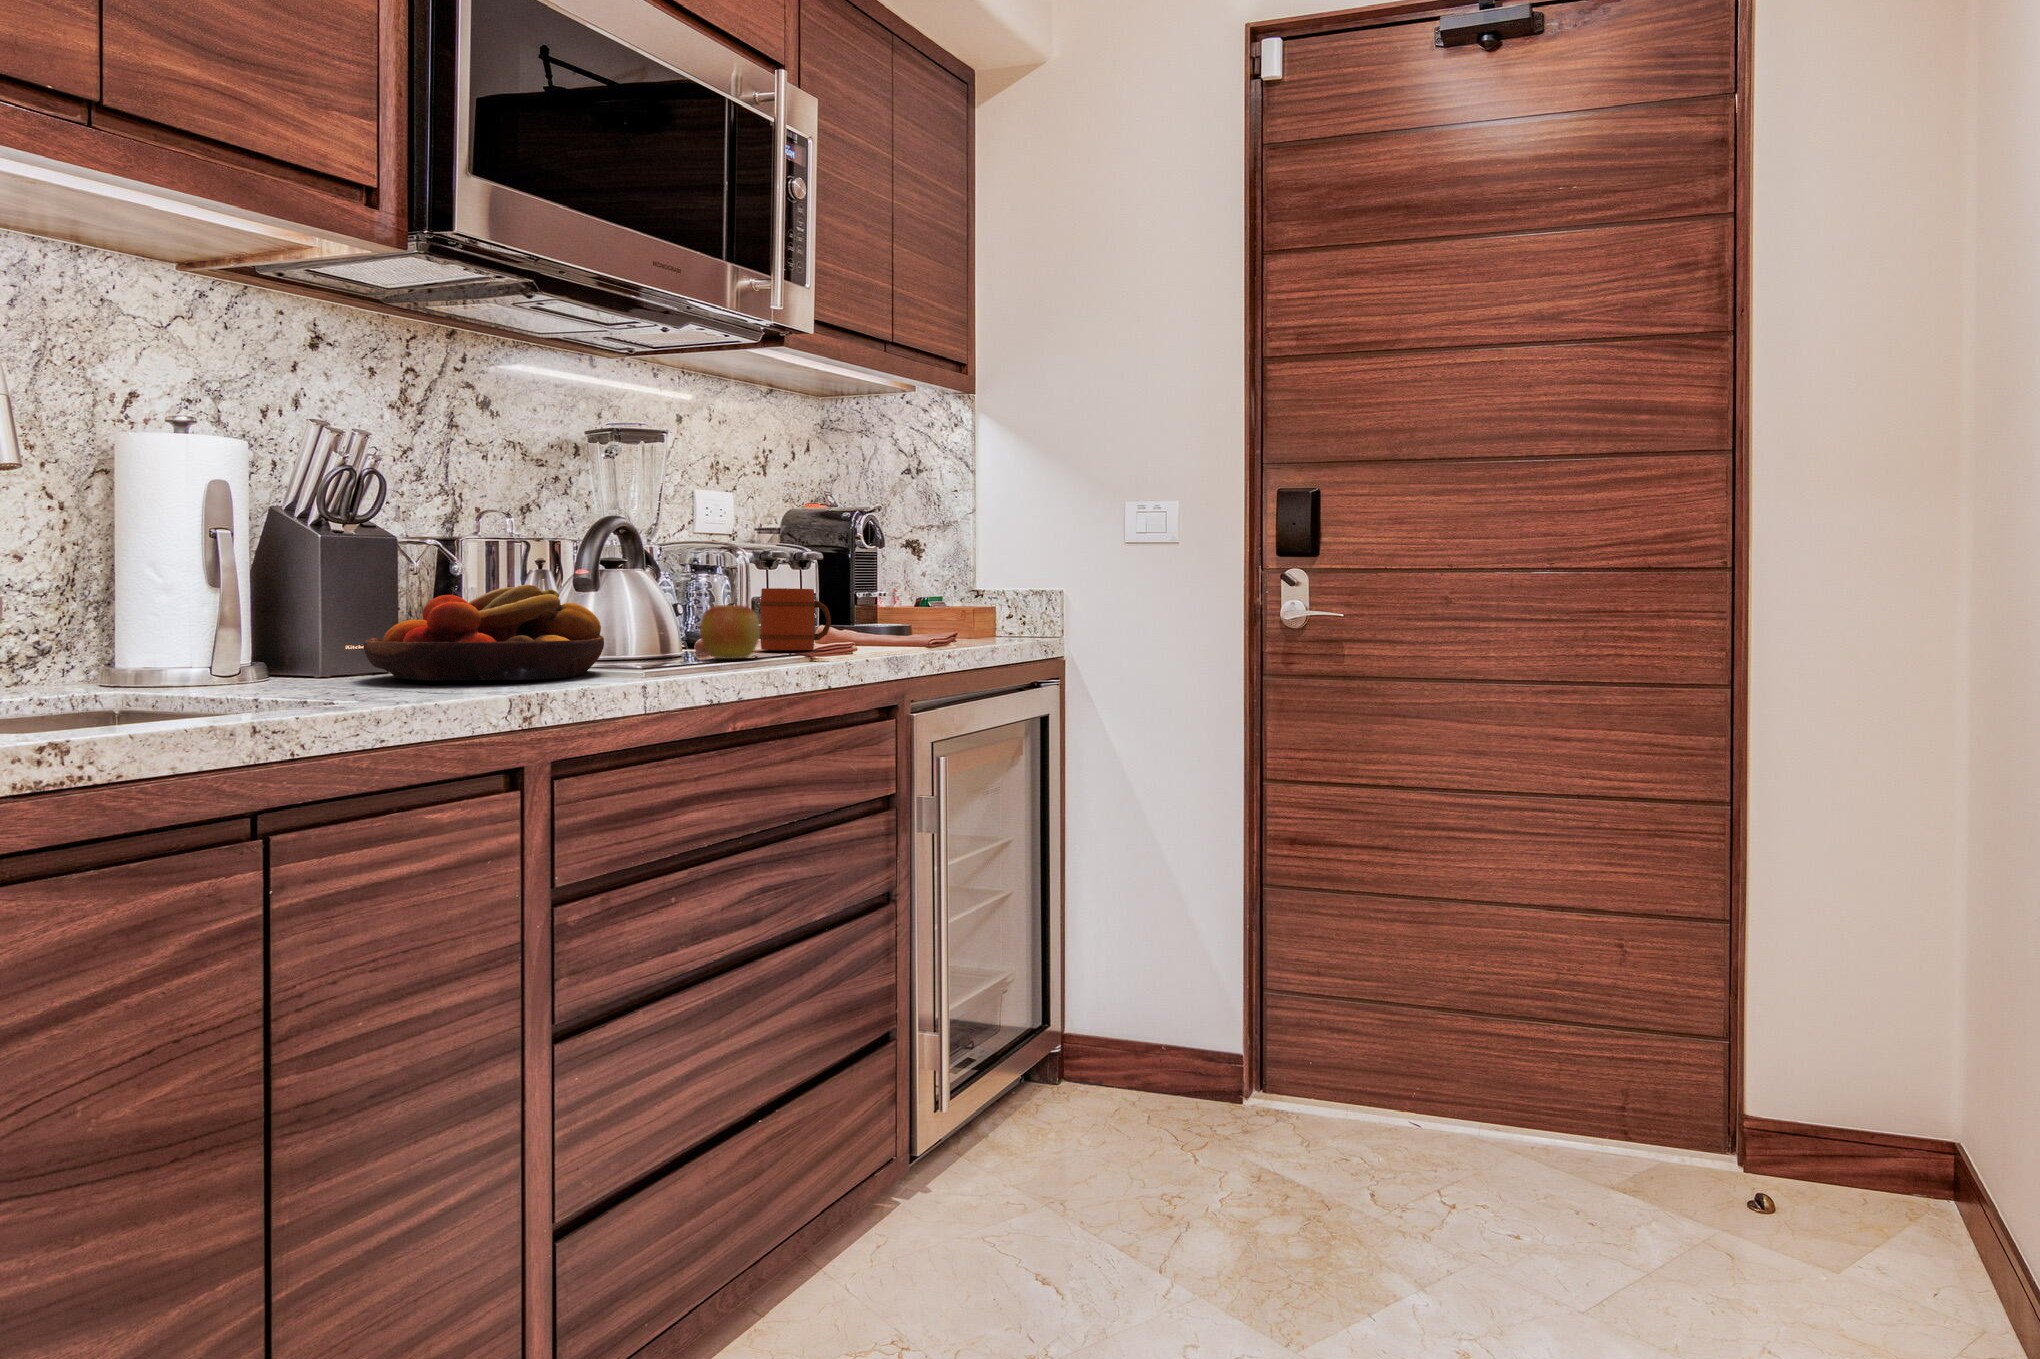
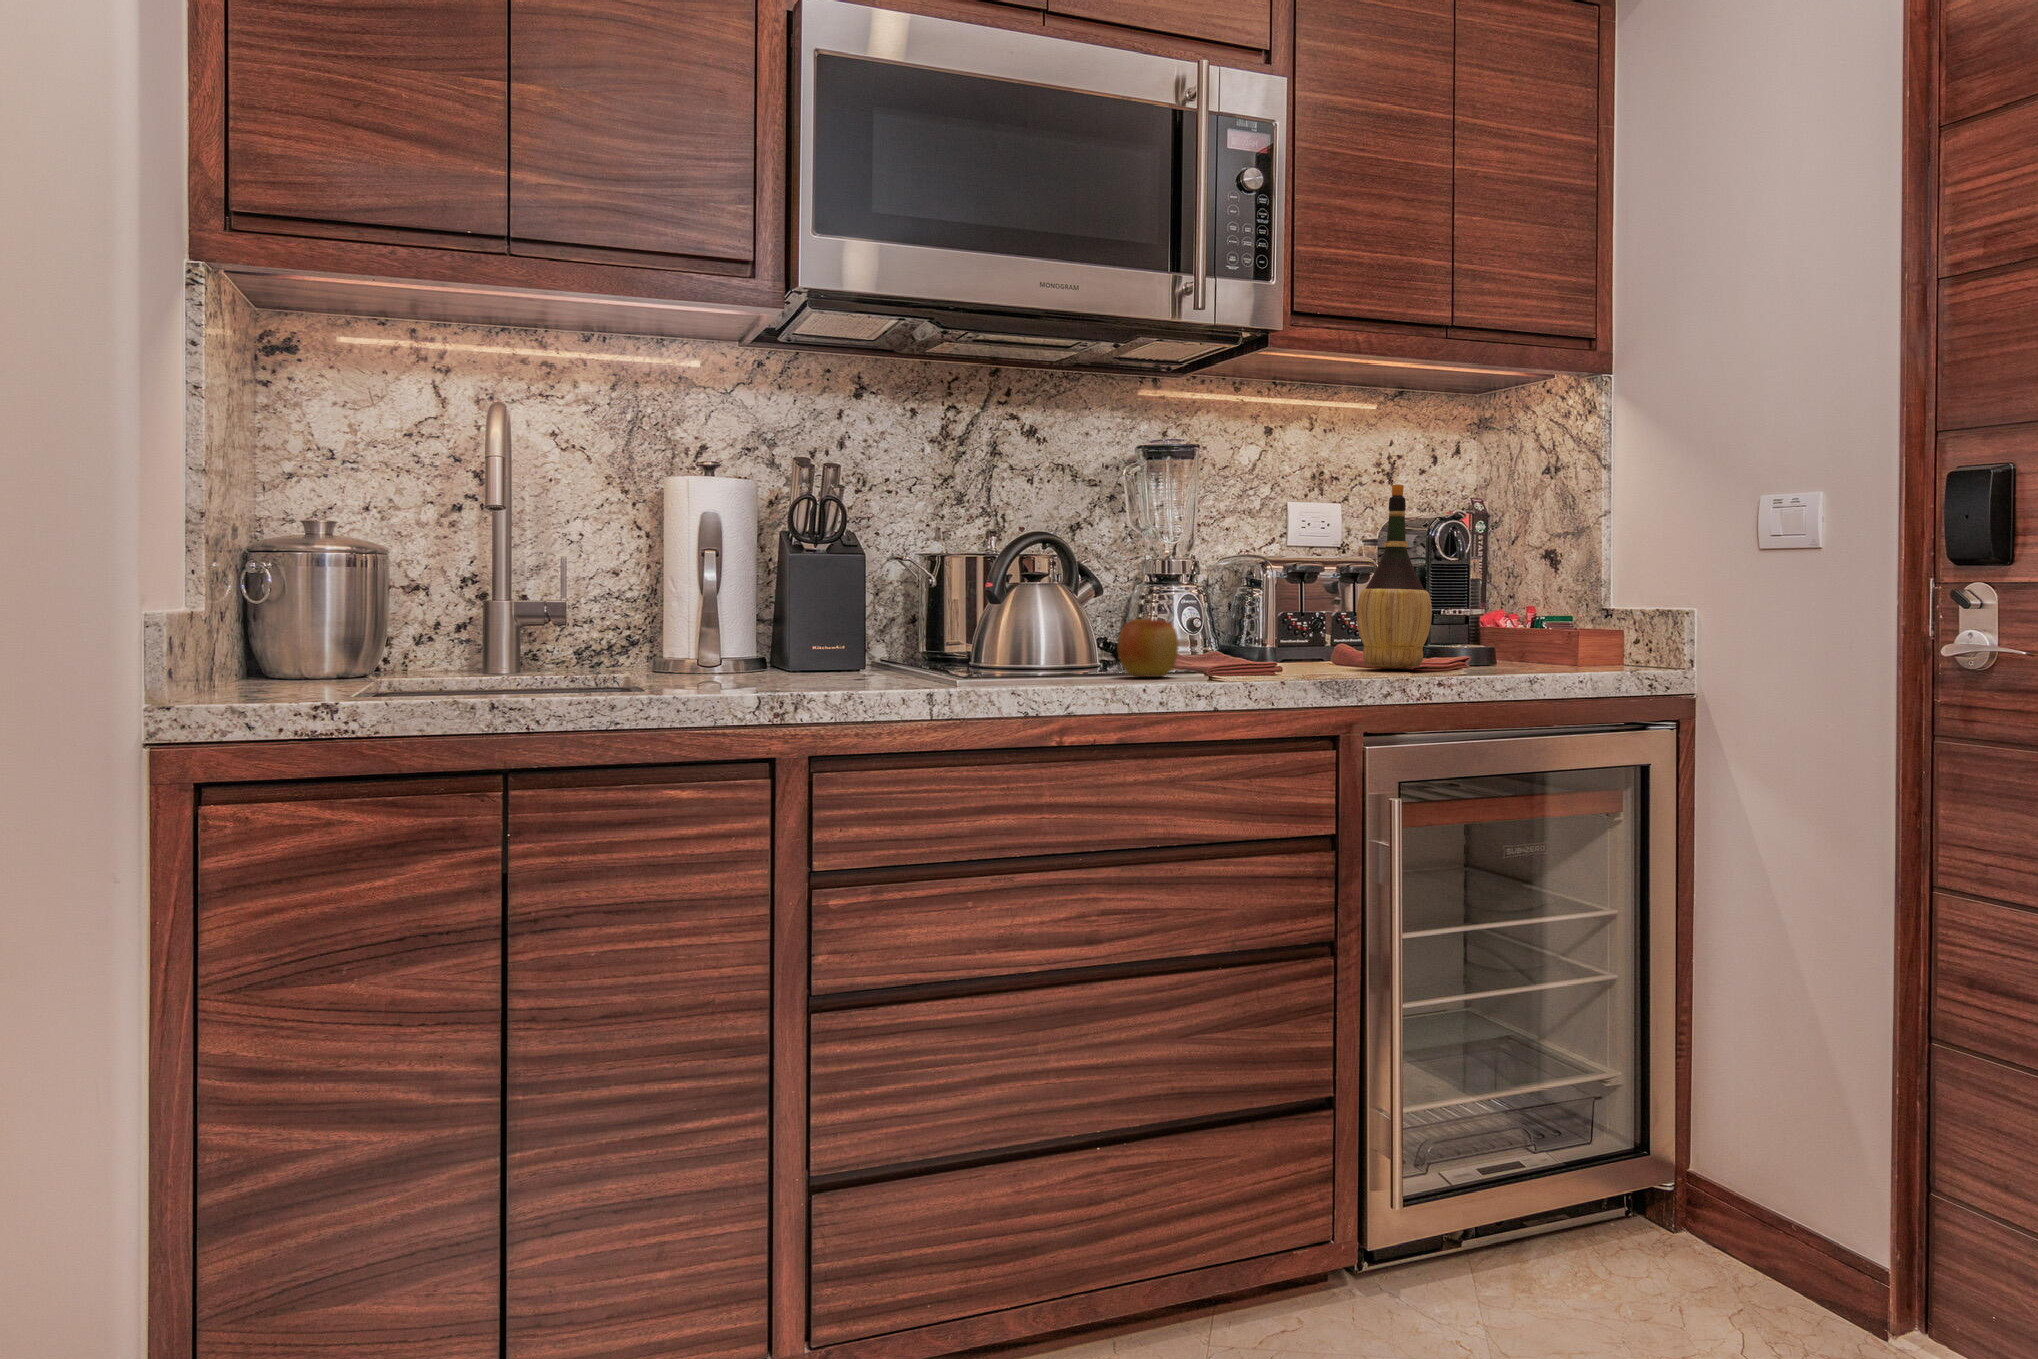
wine bottle: none [835,486,899,642] -> present [1357,484,1432,669]
fruit bowl: present [364,585,604,680] -> none [780,595,980,684]
mug: present [759,588,831,650] -> none [1230,603,1306,673]

